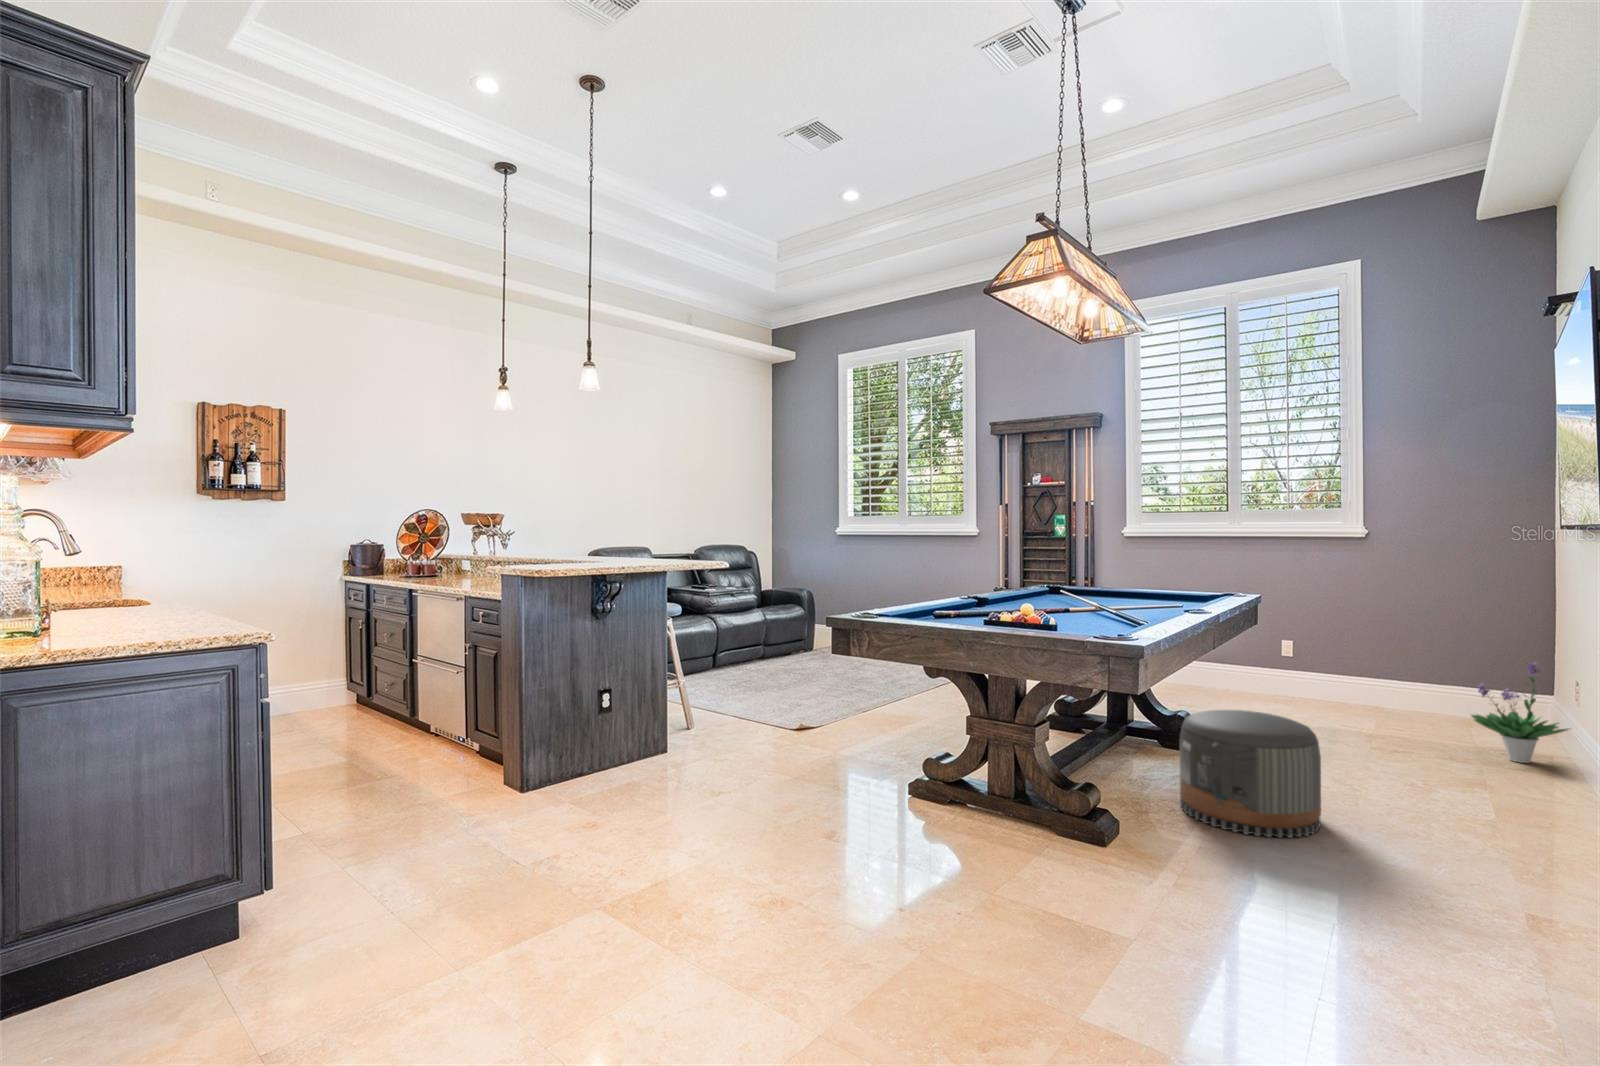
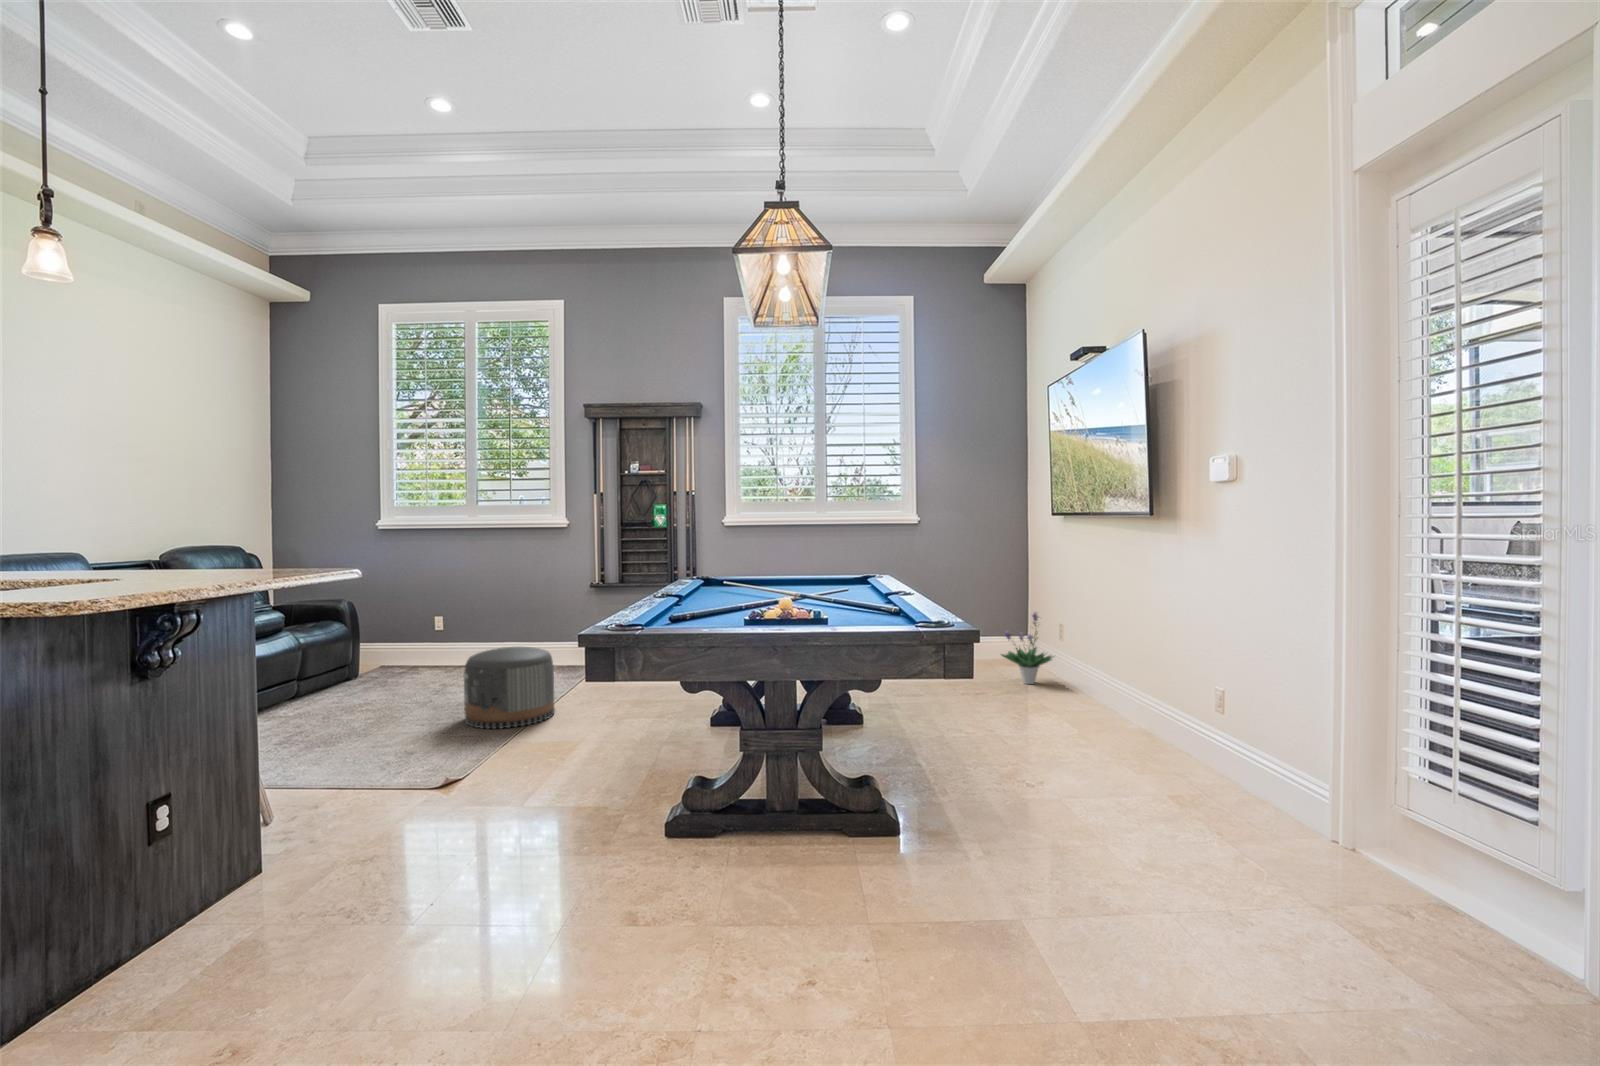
pouf: present [1180,710,1321,838] -> present [464,647,555,729]

